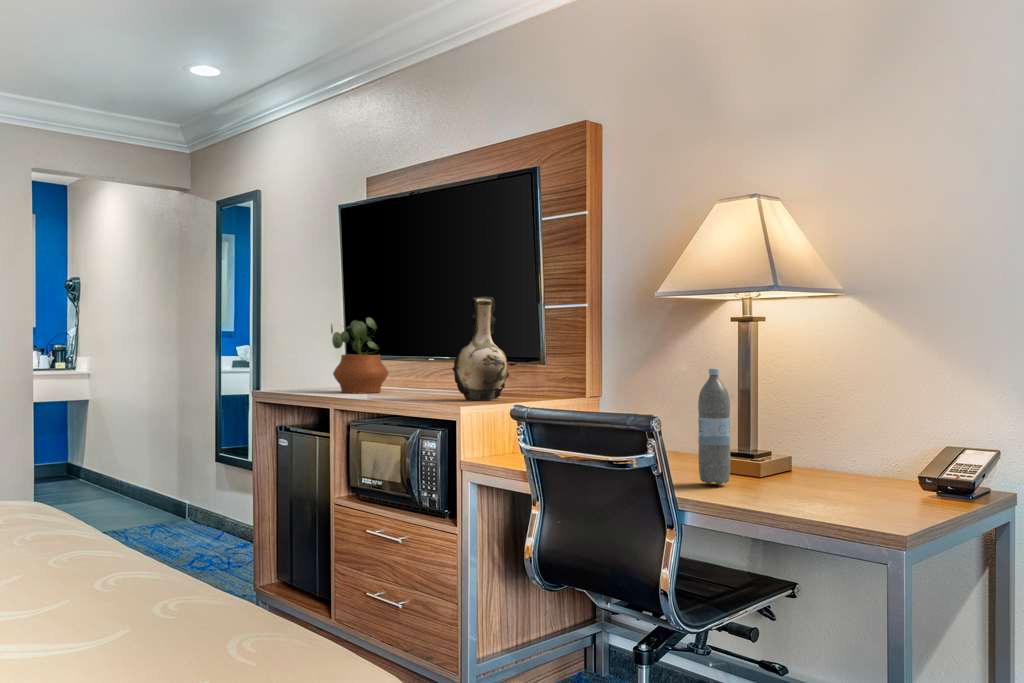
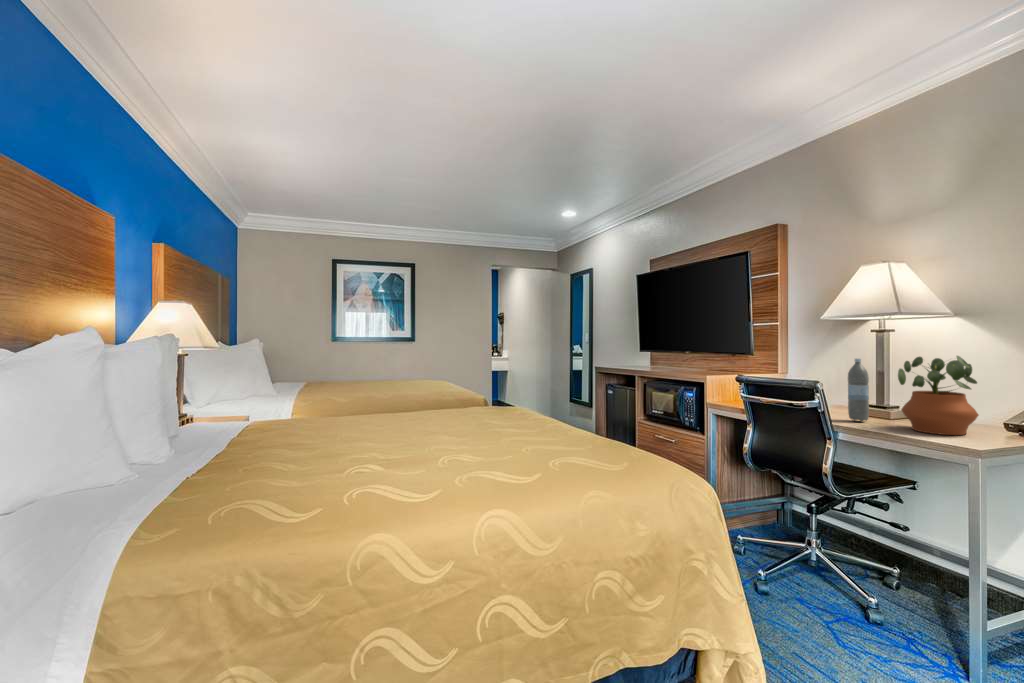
decorative vase: present [452,296,509,400] -> none [700,320,732,374]
potted plant: present [331,318,389,393] -> present [898,356,979,435]

